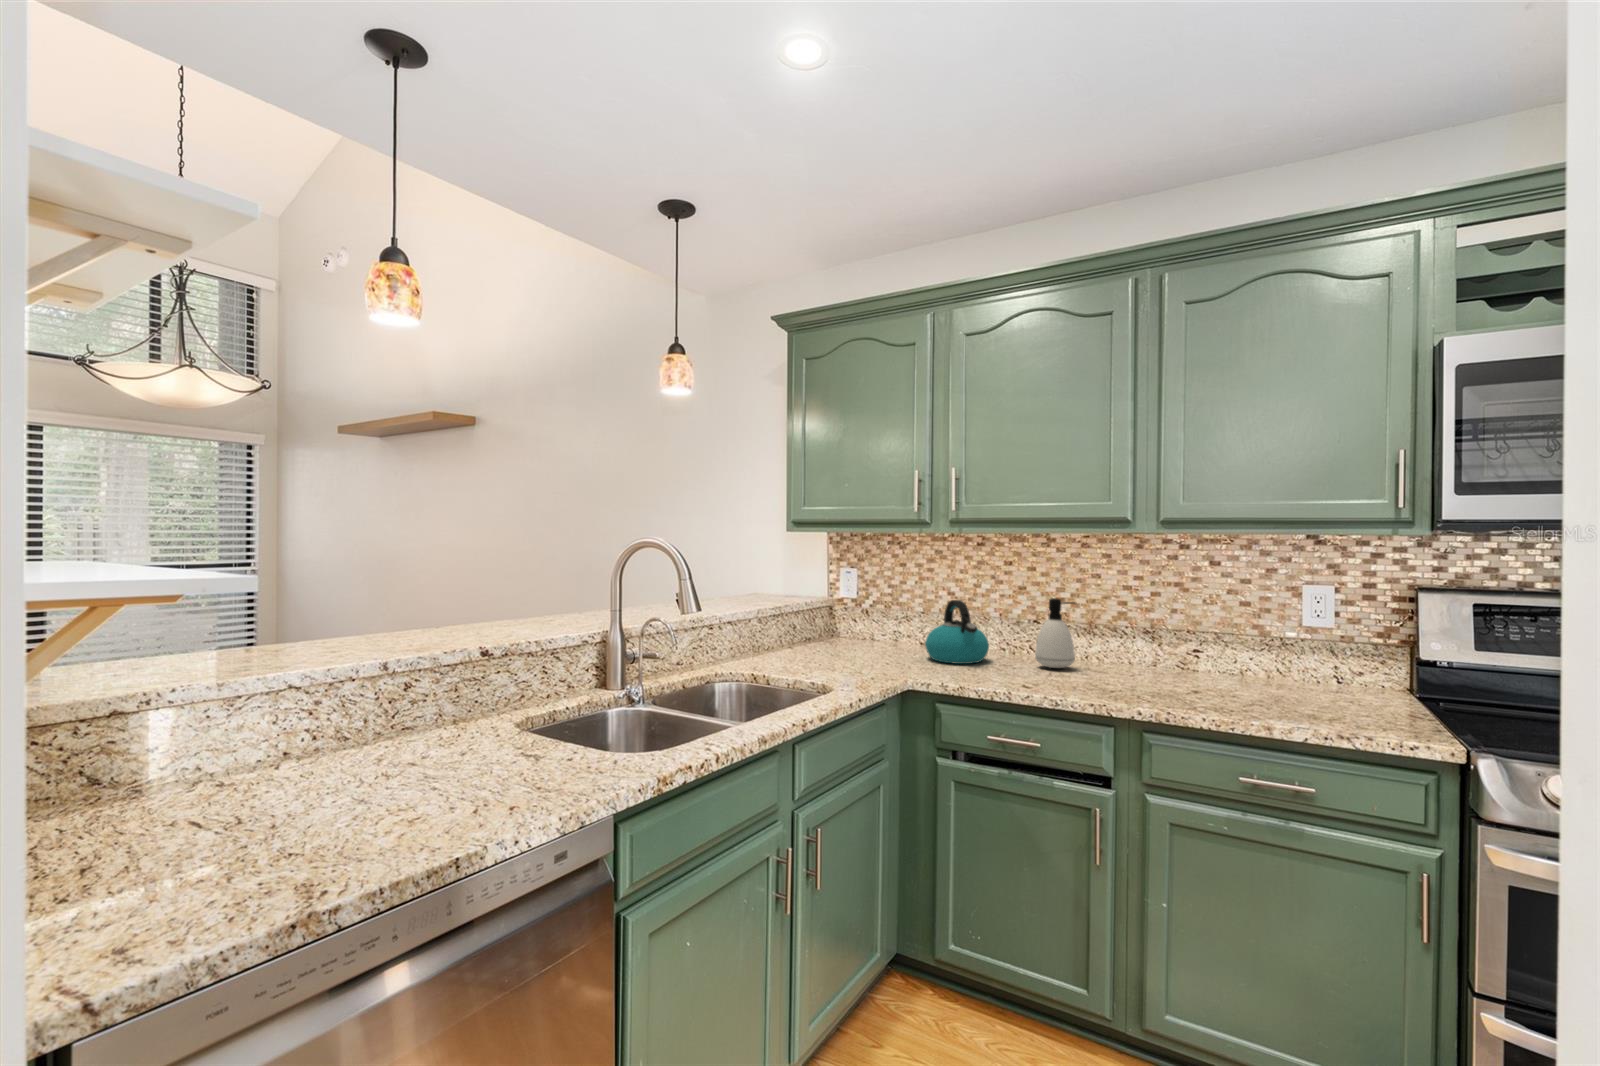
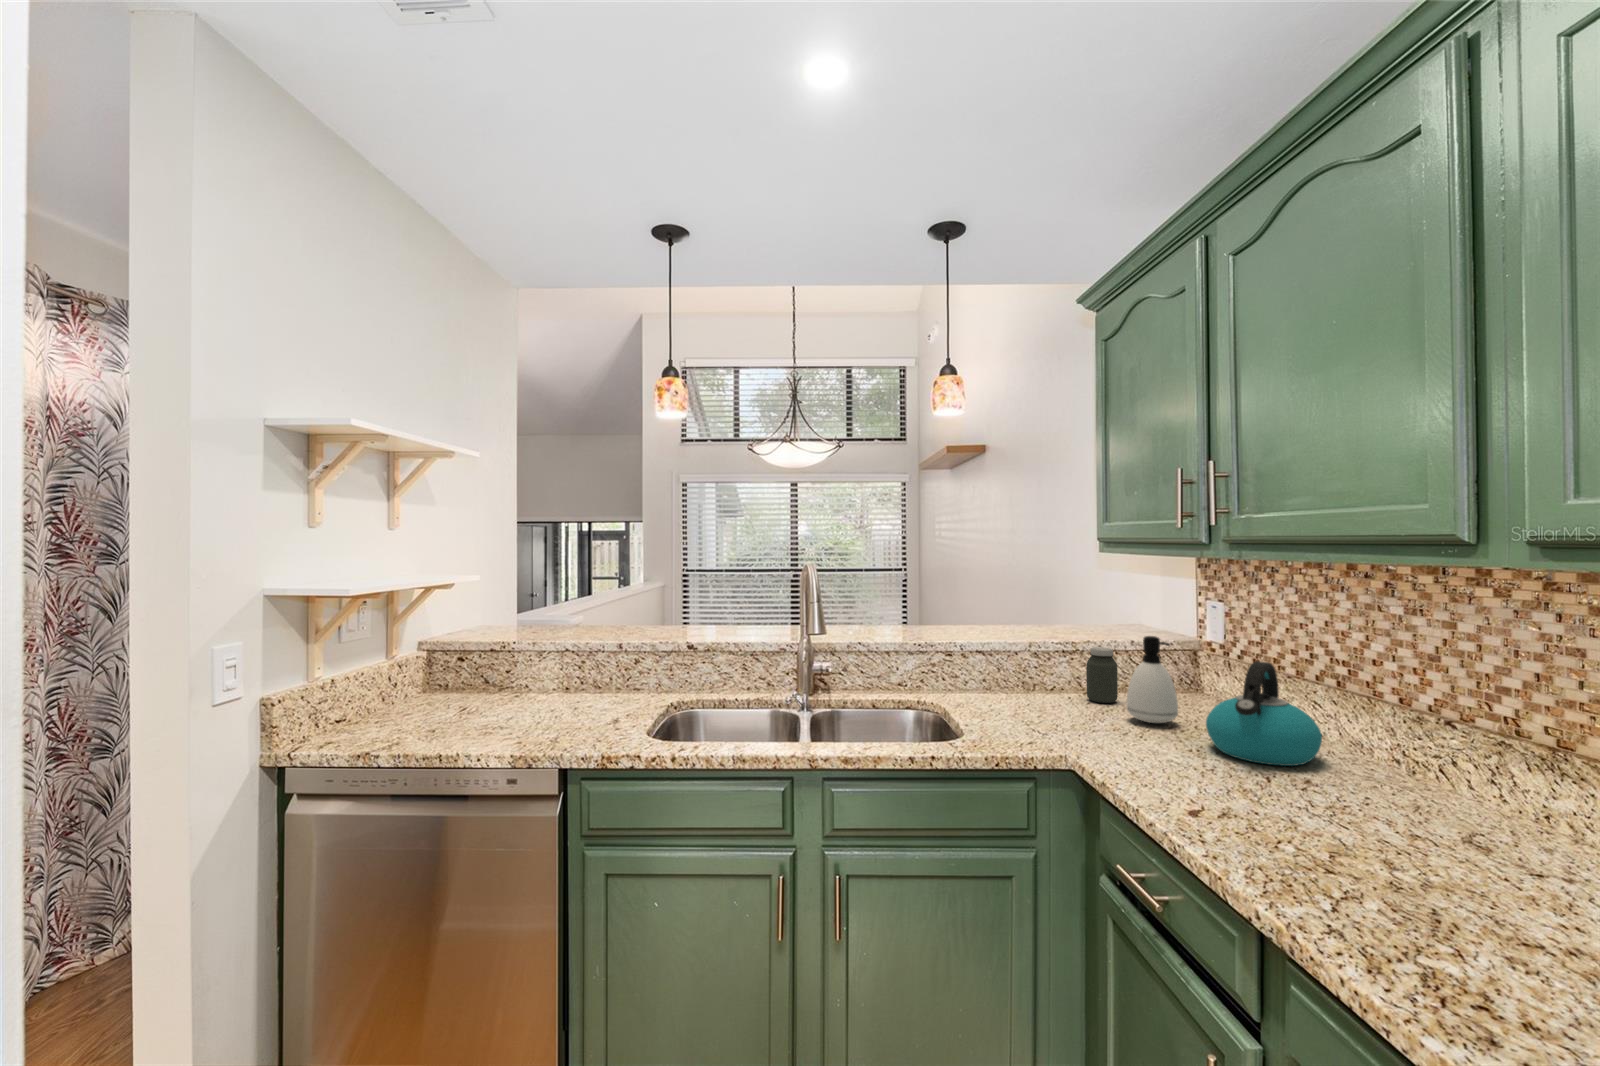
soap dispenser: present [1035,598,1076,668] -> present [1127,636,1178,723]
jar: none [802,608,825,652] -> present [1086,647,1118,703]

